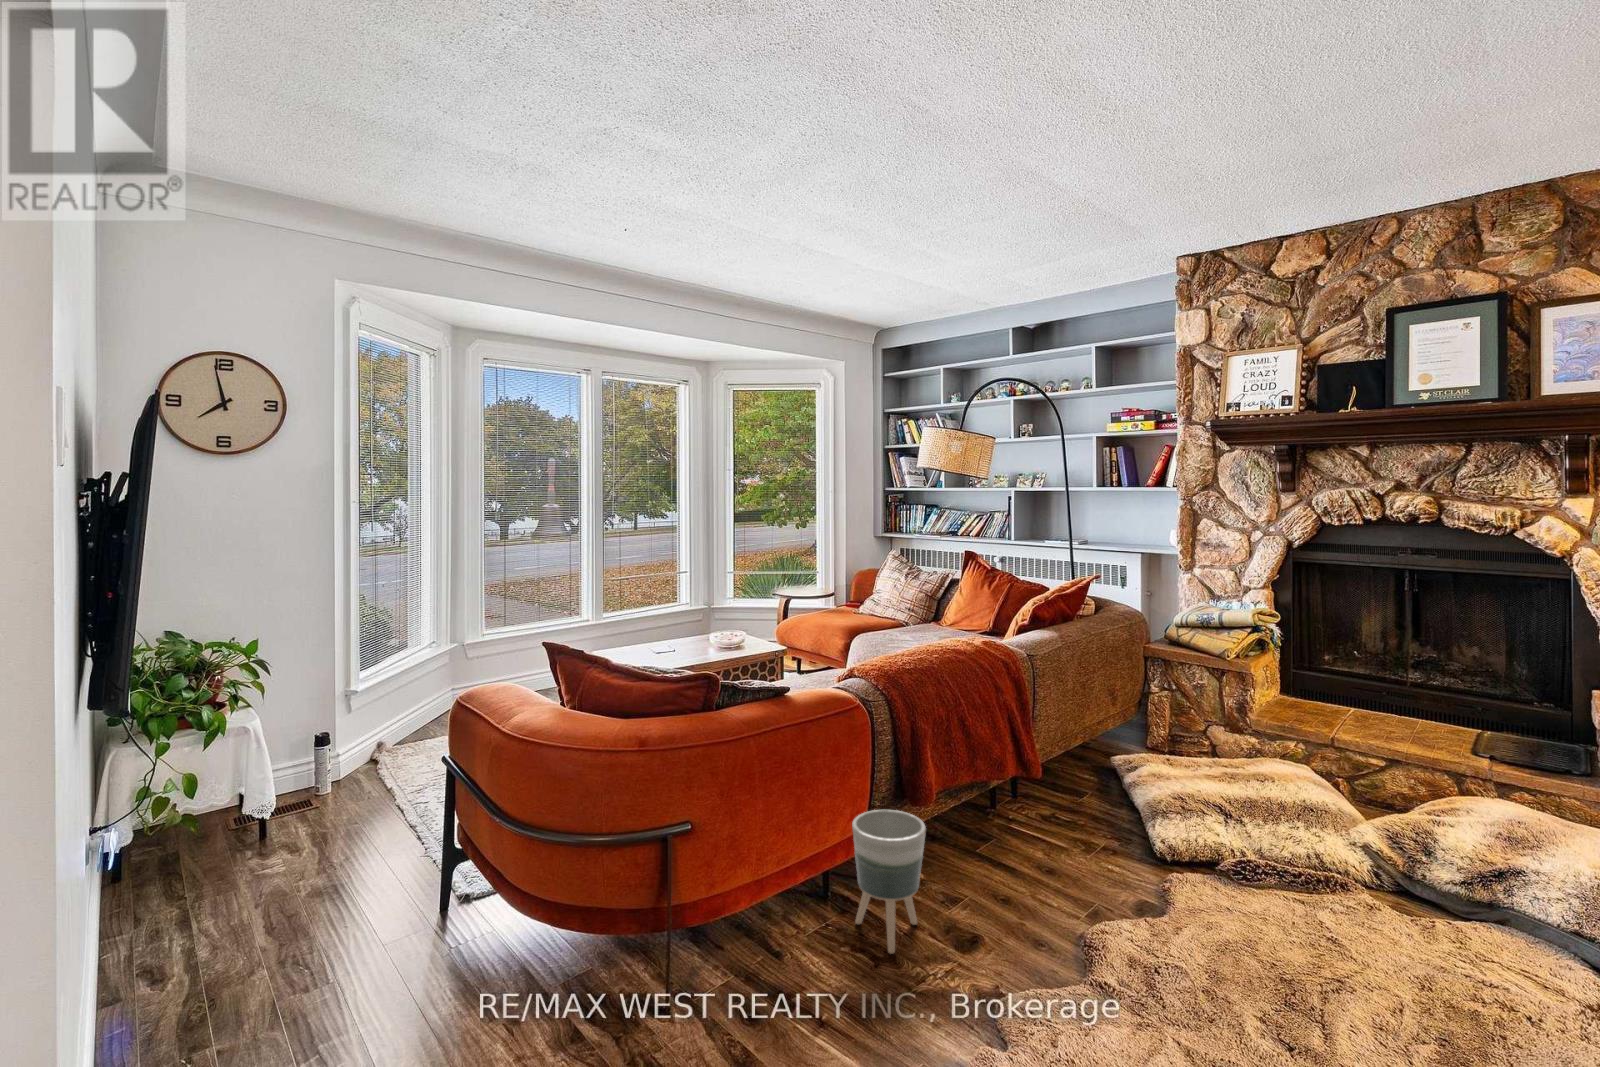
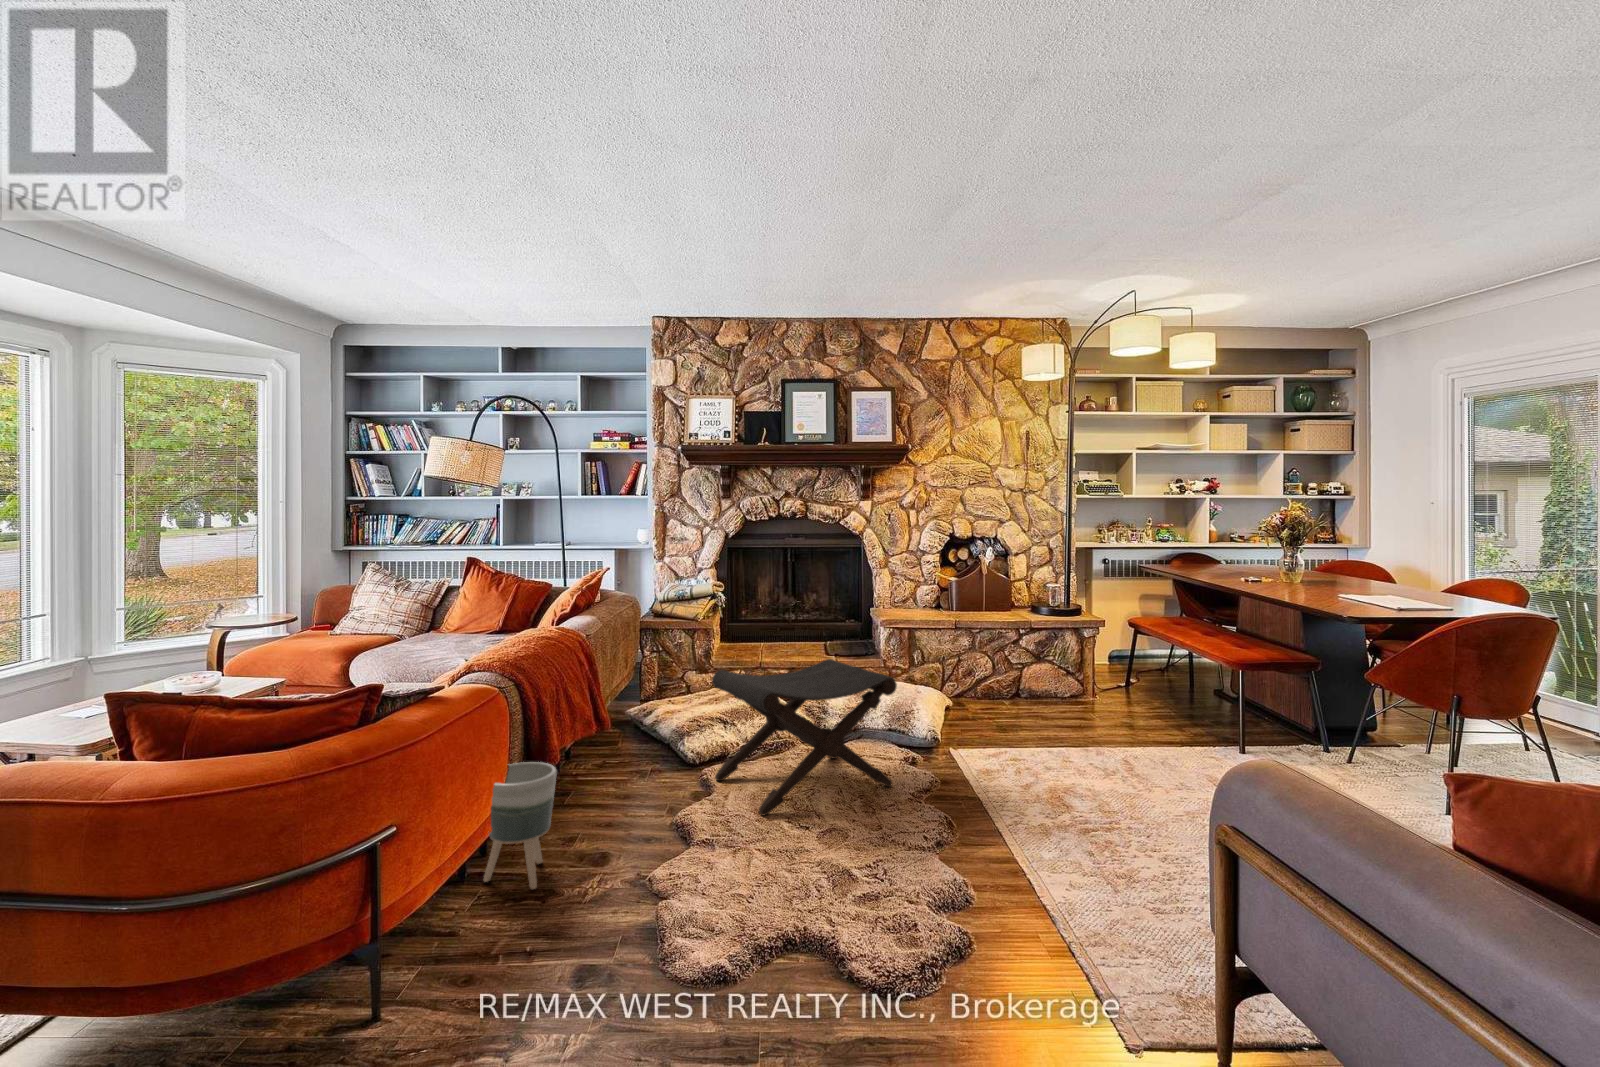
footstool: none [1174,748,1504,1015] -> present [712,659,897,815]

